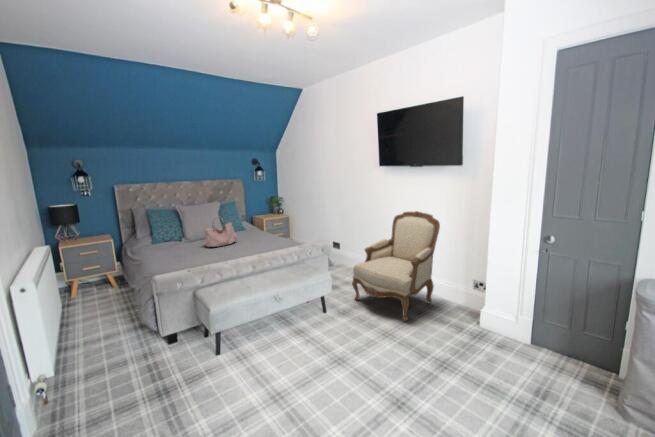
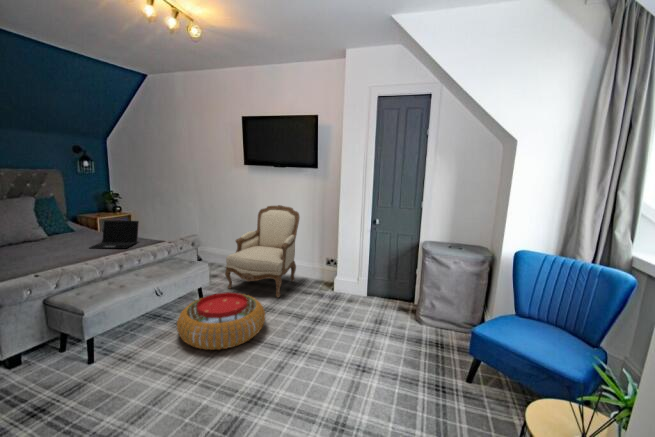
handbag: present [204,216,237,247] -> none [27,213,75,252]
laptop: none [243,223,282,250] -> present [89,220,139,249]
pouf: none [286,308,378,374] -> present [177,292,265,350]

